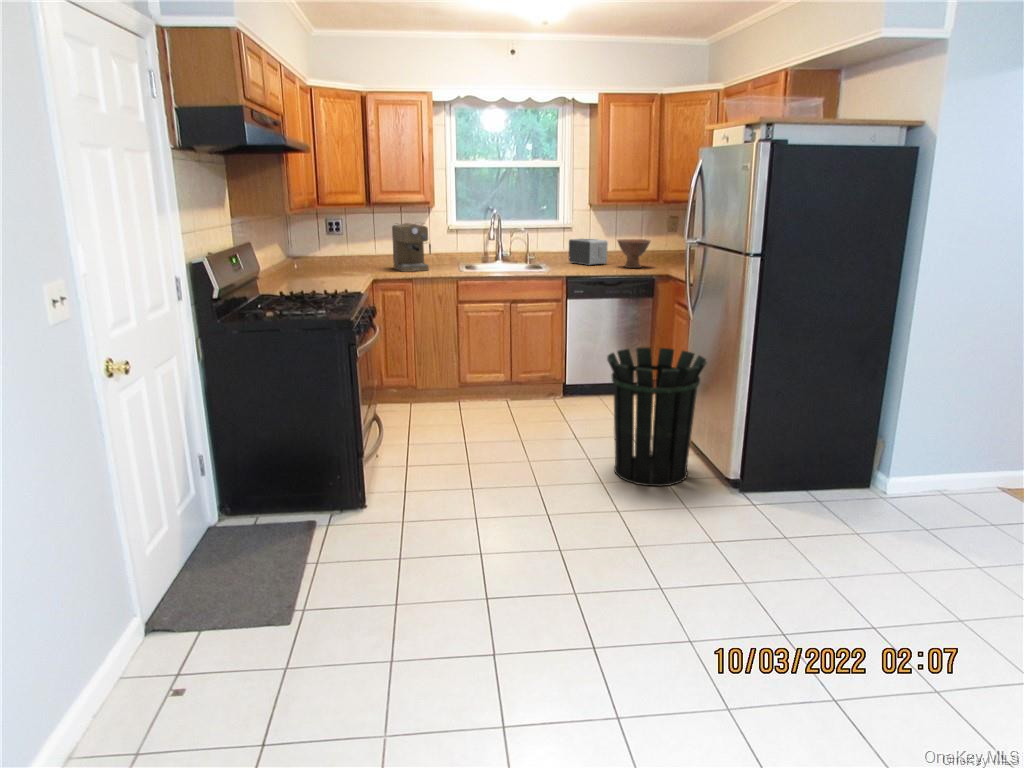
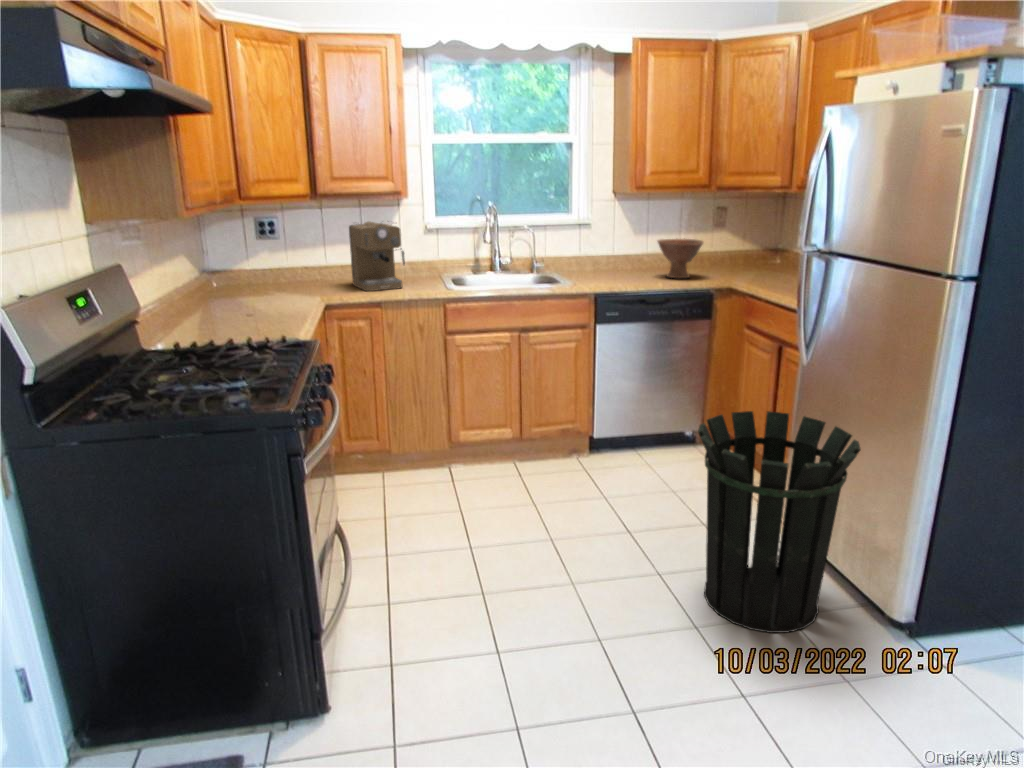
toaster: present [569,239,608,265] -> none [587,237,641,275]

